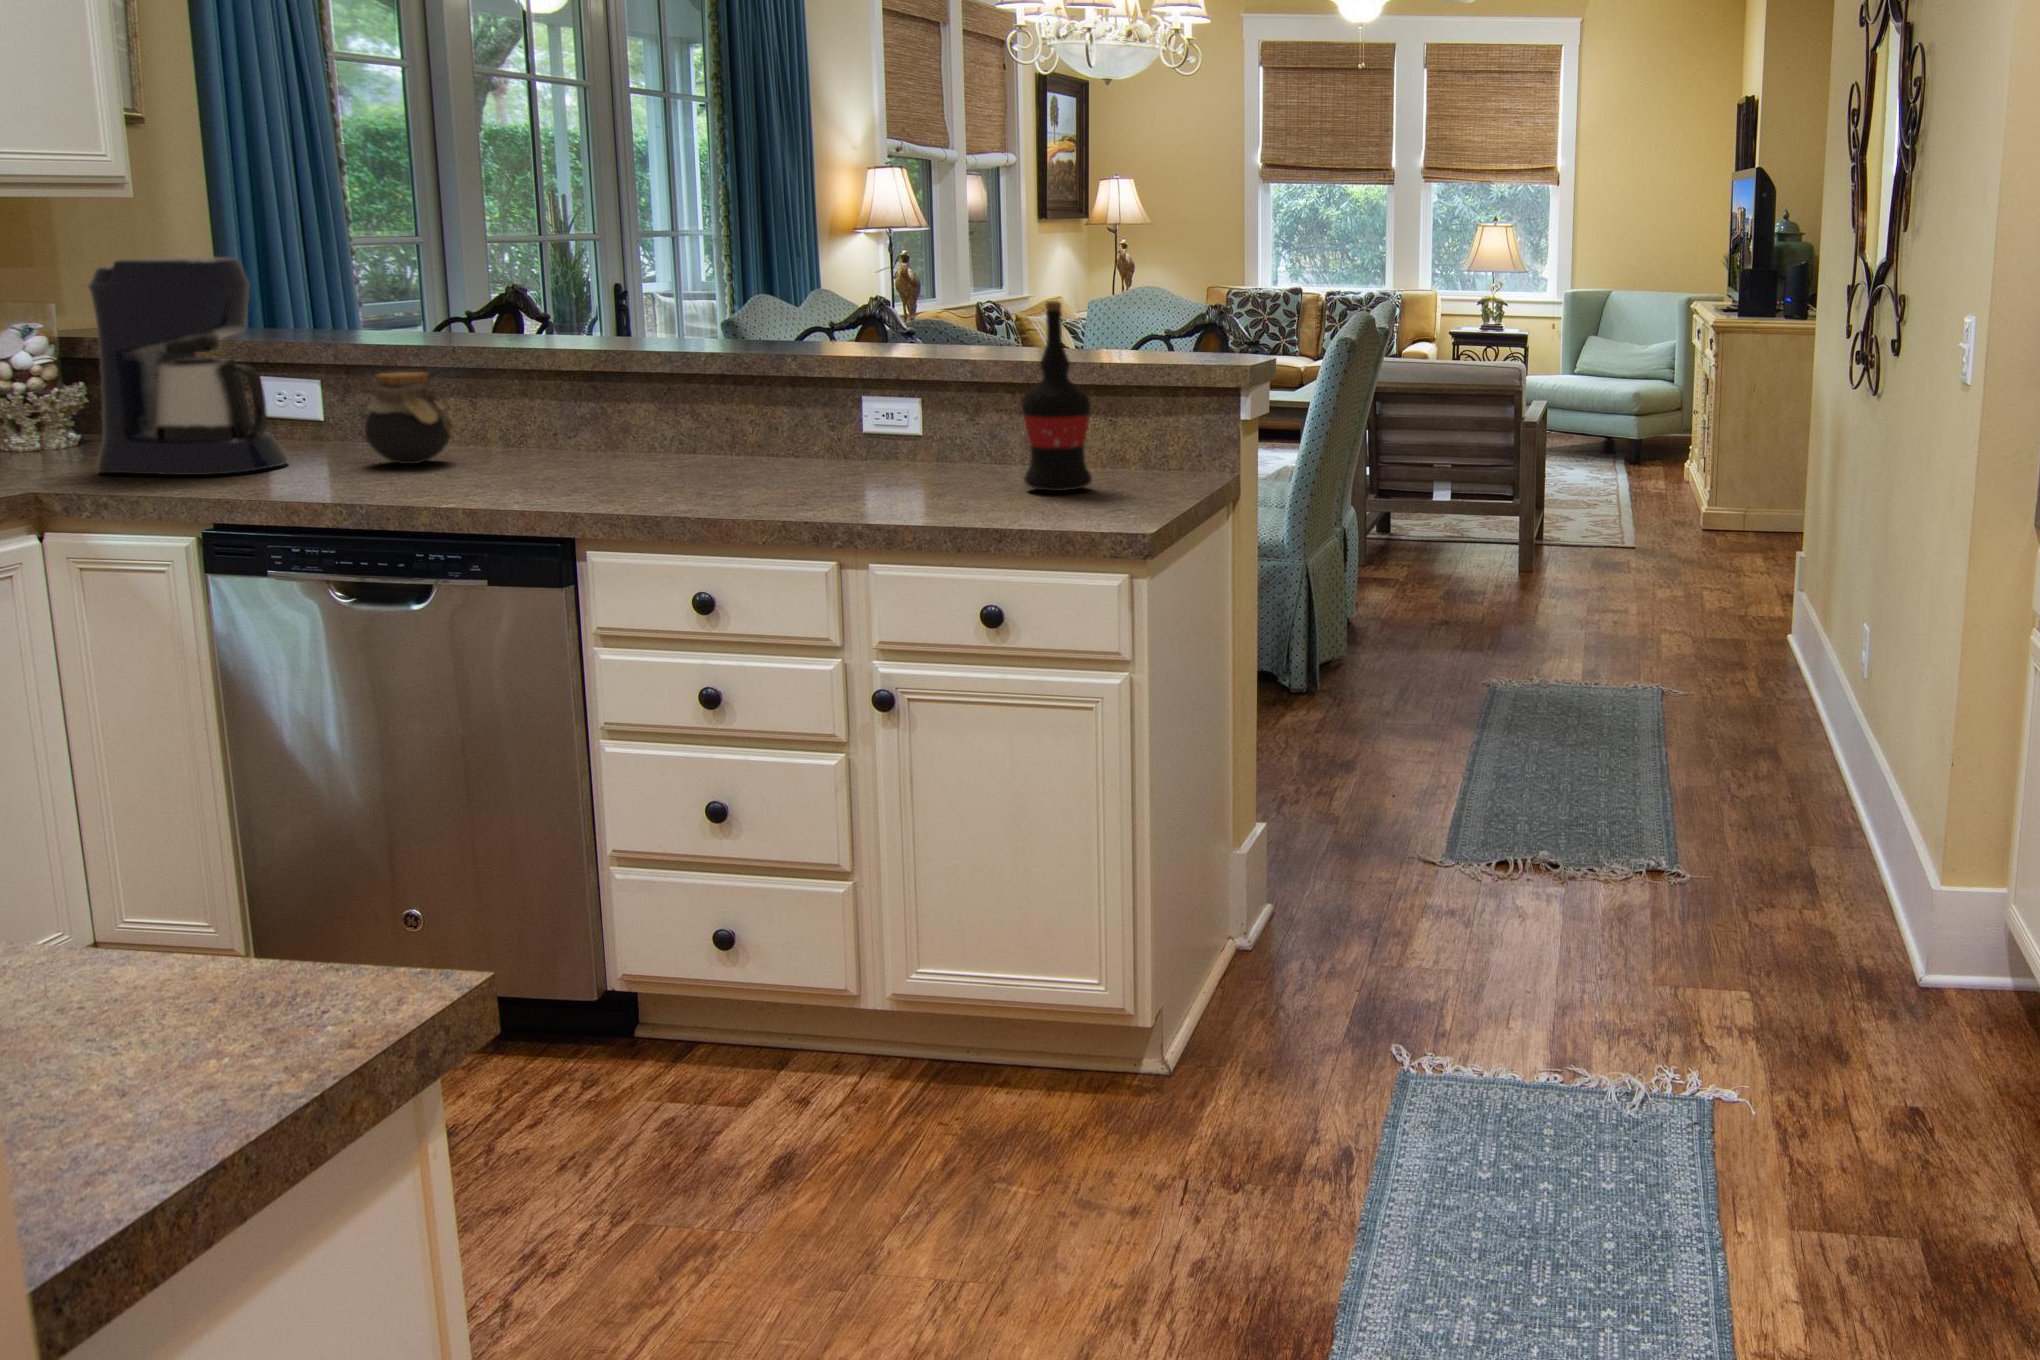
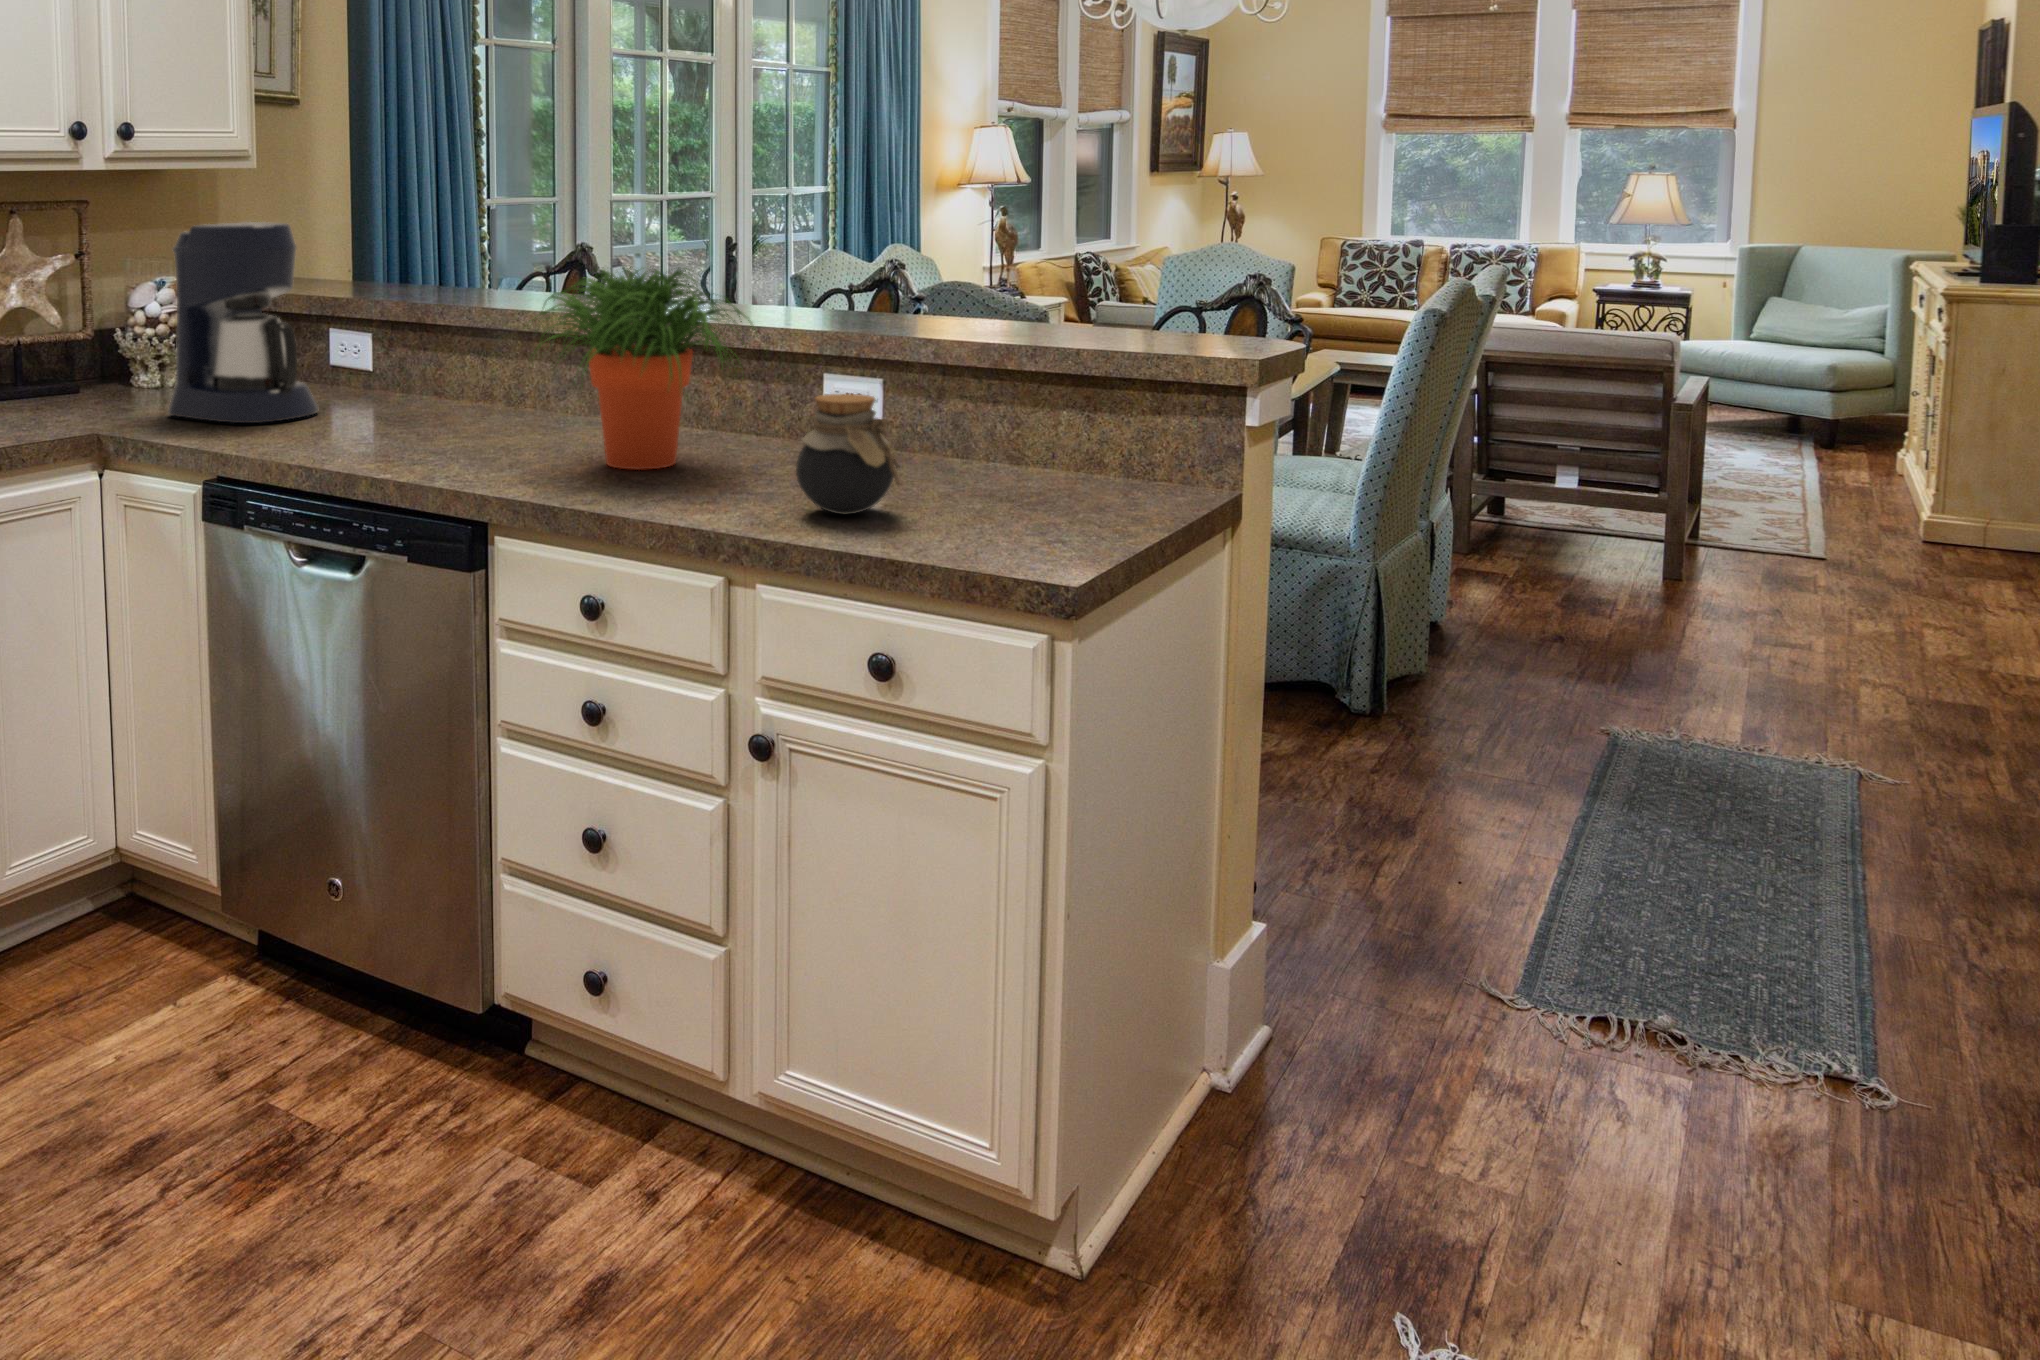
potted plant: none [585,296,818,488] -> present [530,266,758,470]
wine bottle: present [1022,301,1092,491] -> none [961,277,1043,504]
jar: present [365,372,453,464] -> present [796,394,900,515]

